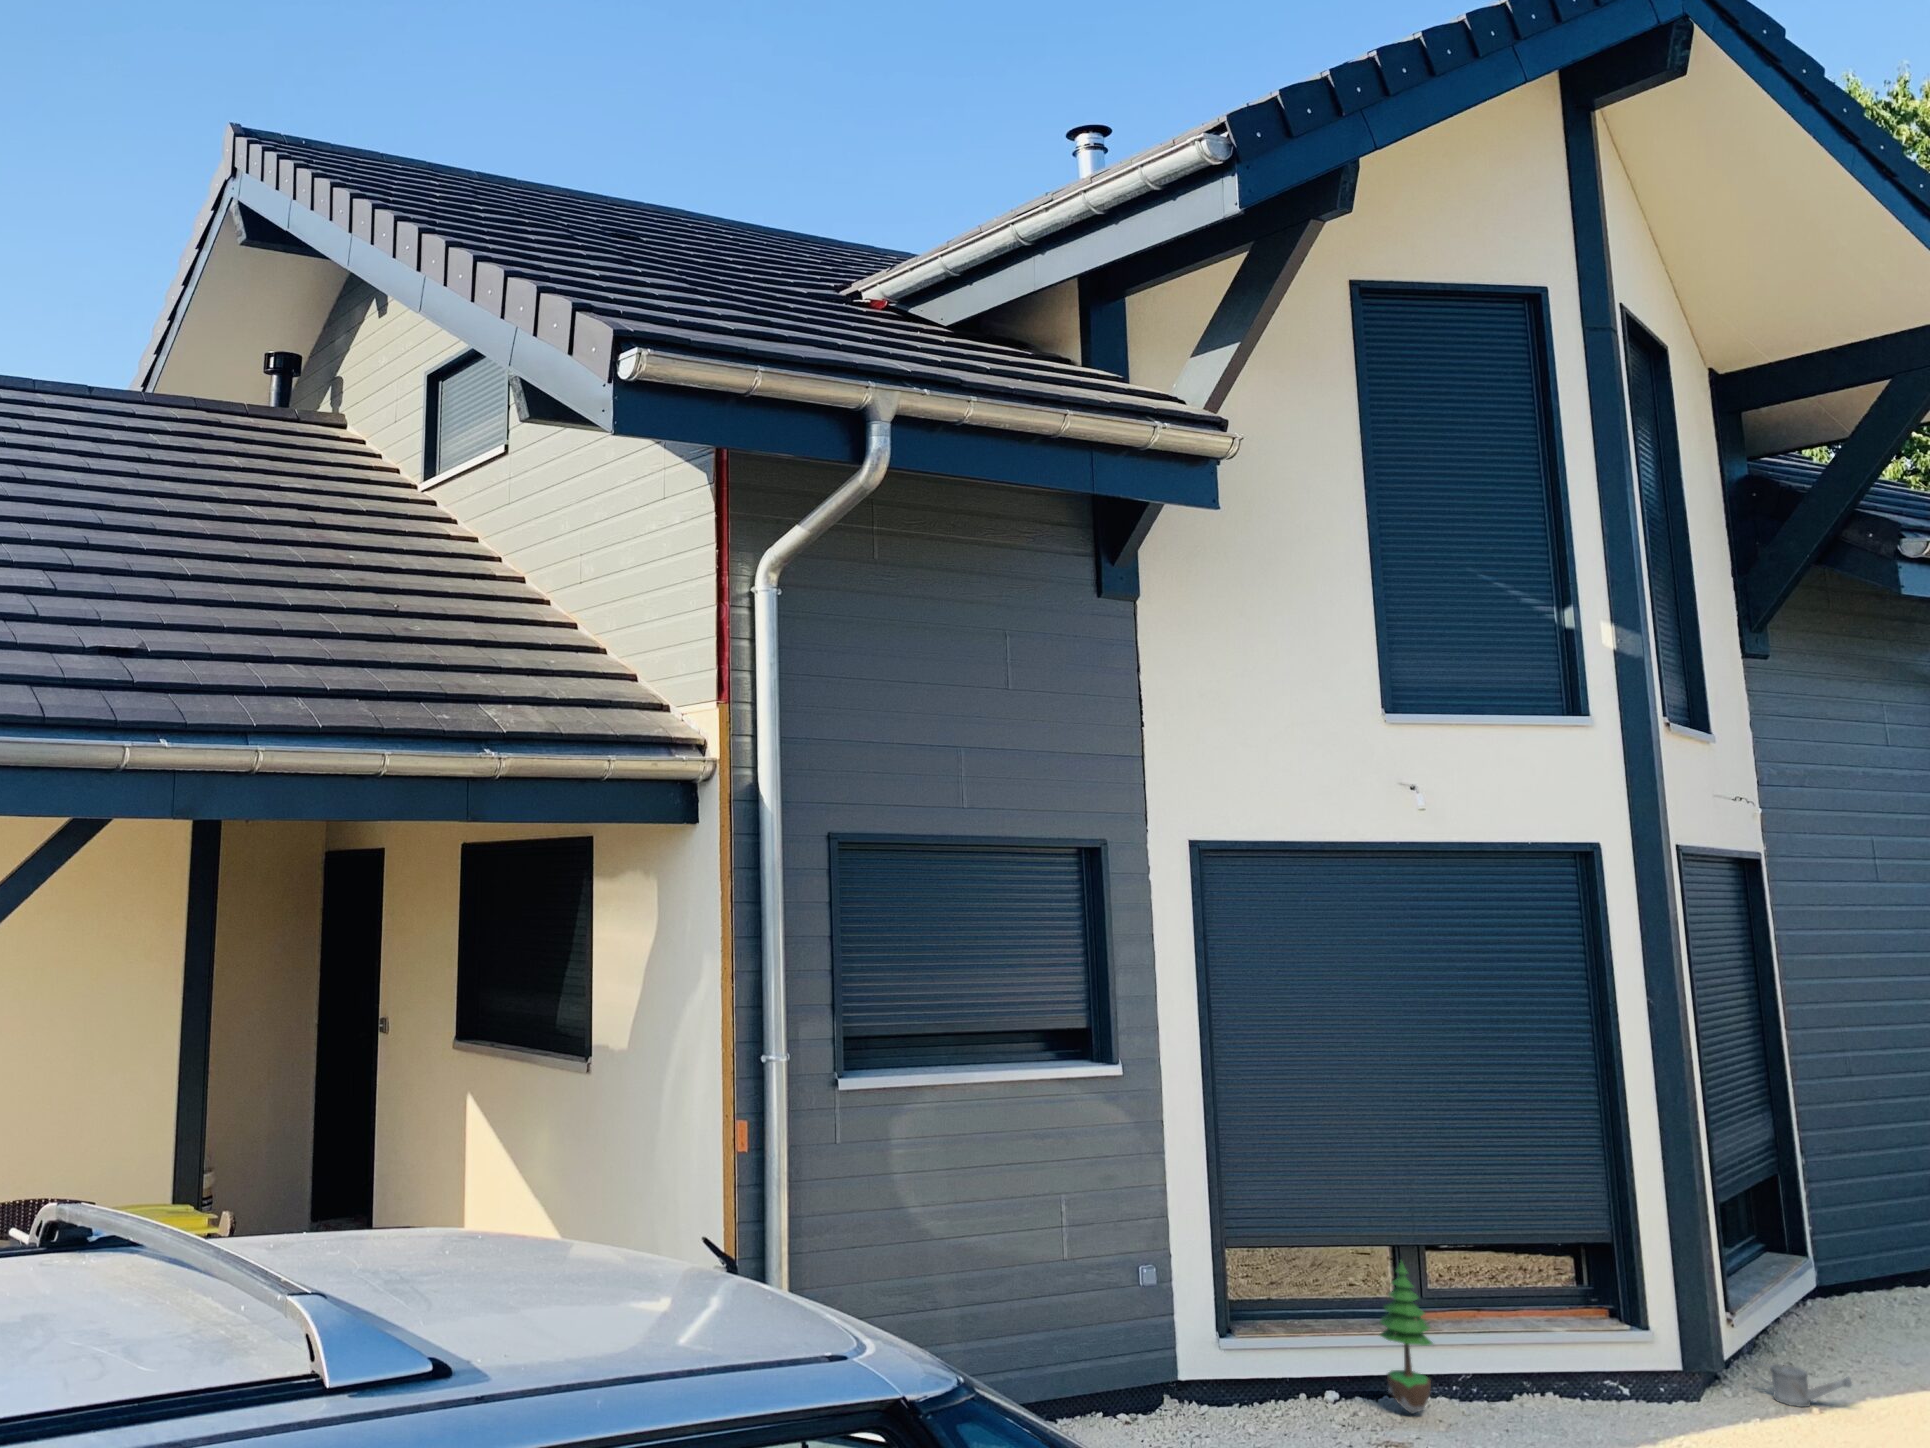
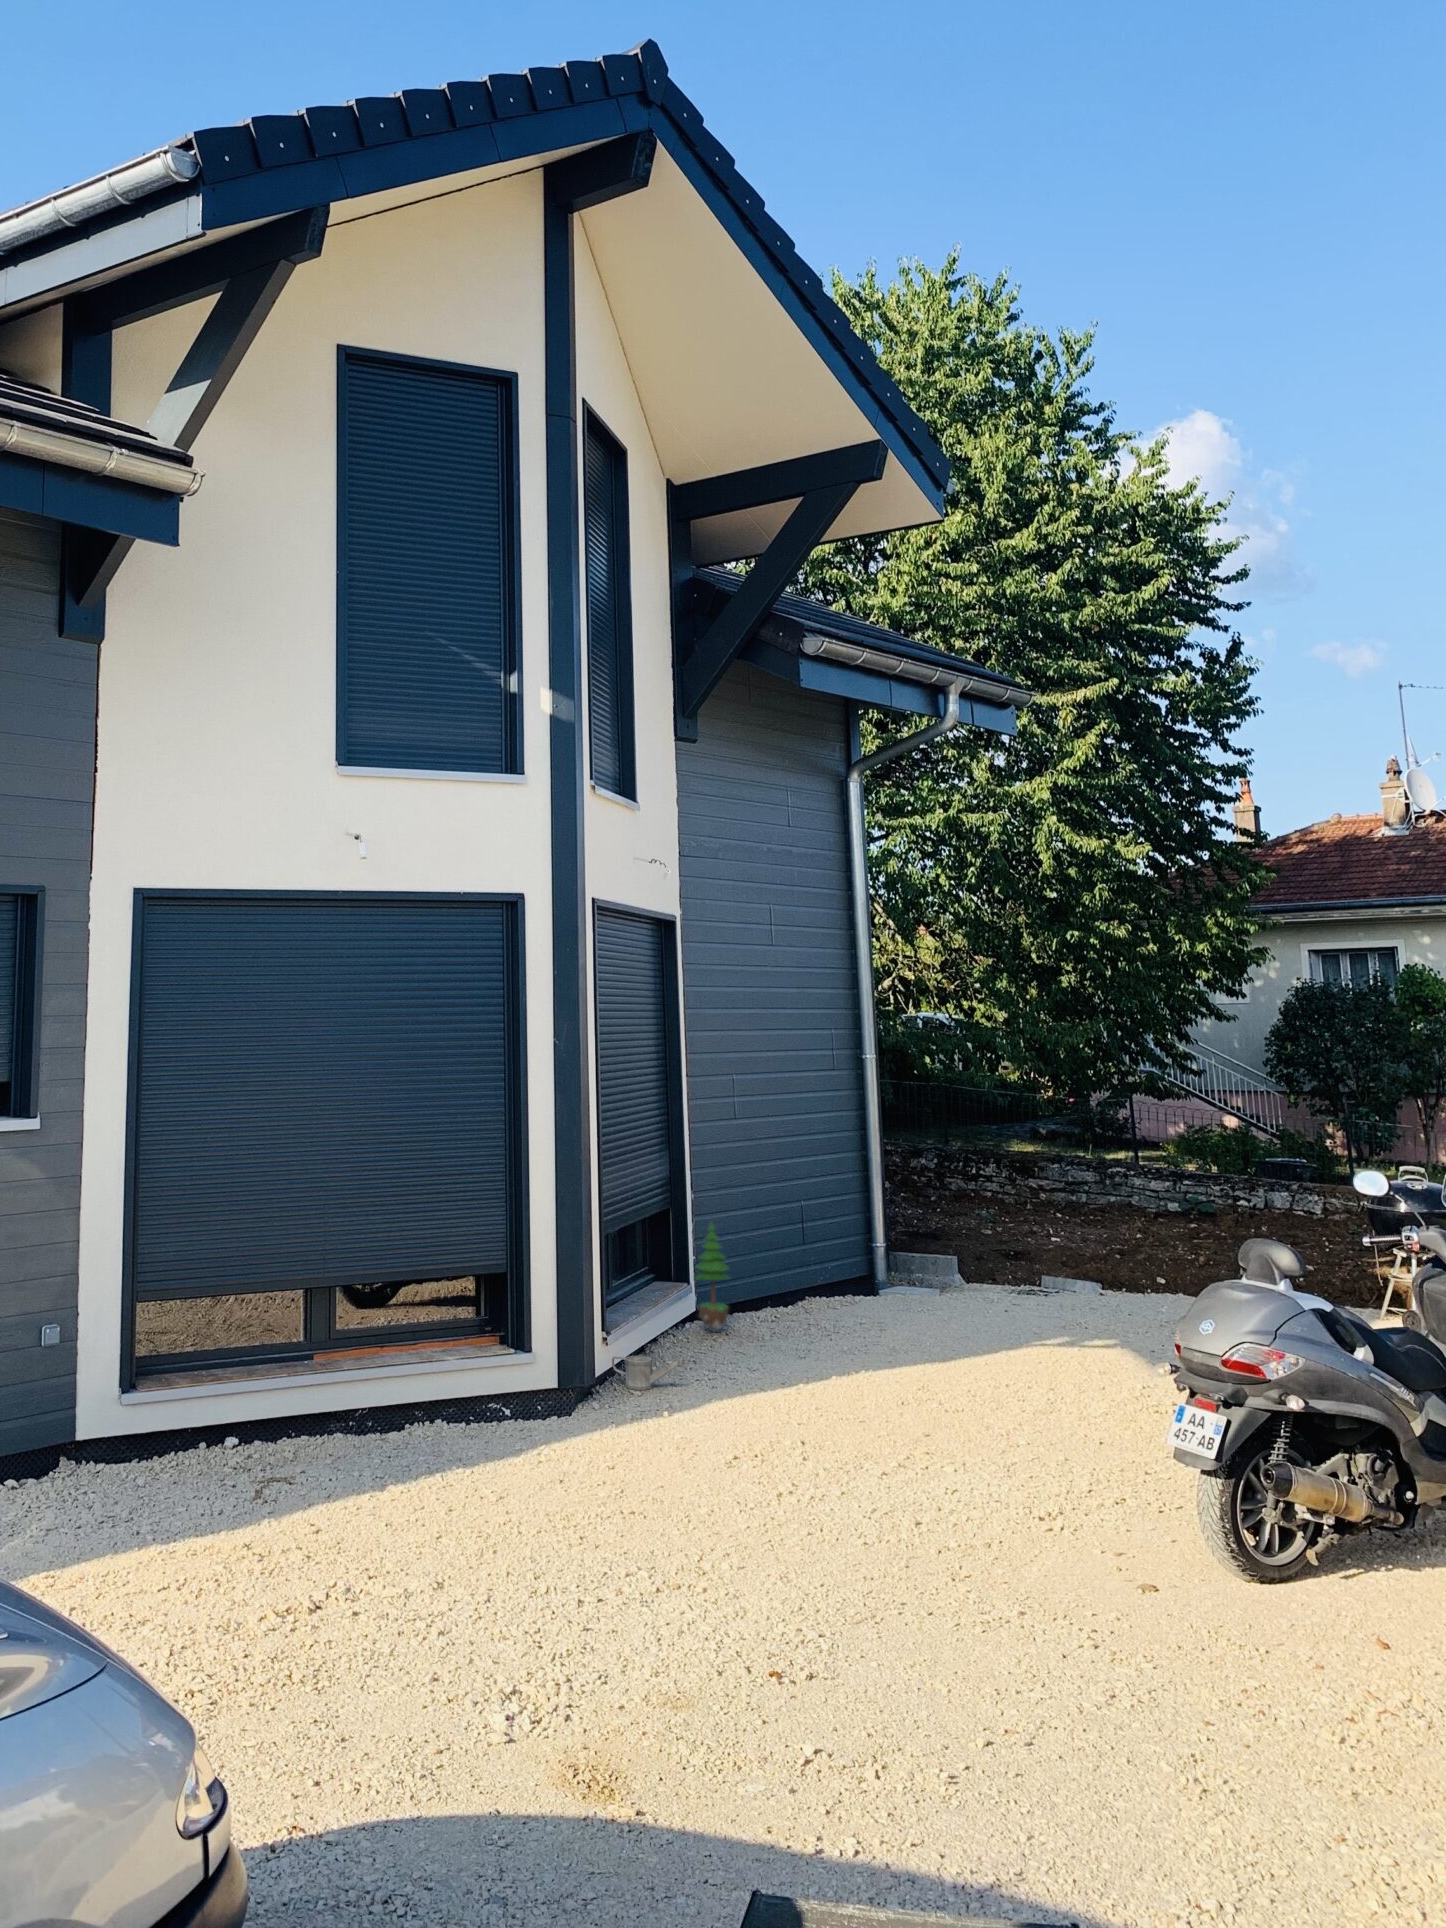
potted tree: present [1379,1262,1433,1414] -> present [695,1222,729,1332]

